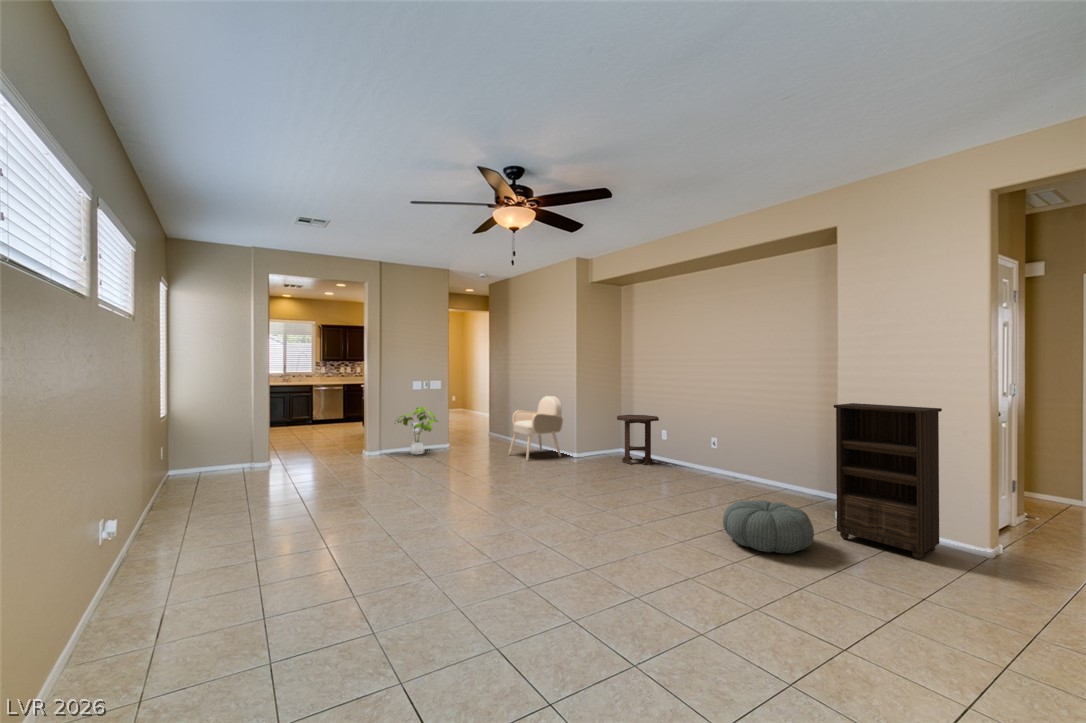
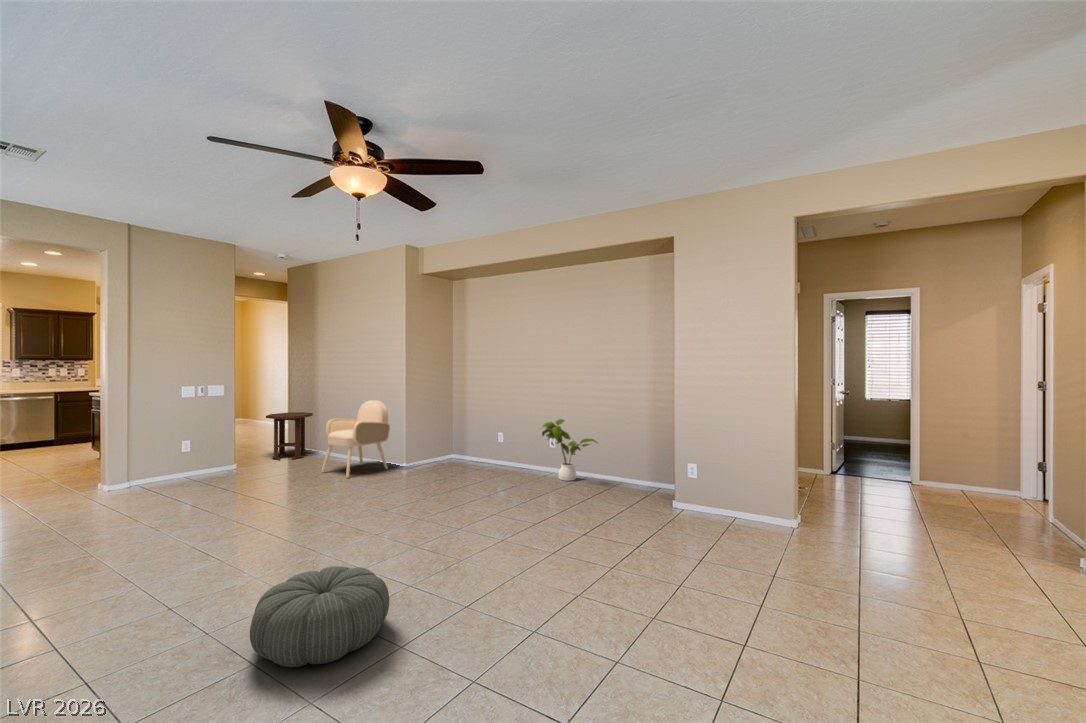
bookshelf: present [834,403,942,559] -> none [680,401,762,538]
house plant: present [397,406,438,455] -> present [542,419,597,481]
side table: present [617,415,659,465] -> present [266,412,313,460]
pouf: present [723,500,814,553] -> present [250,566,390,667]

